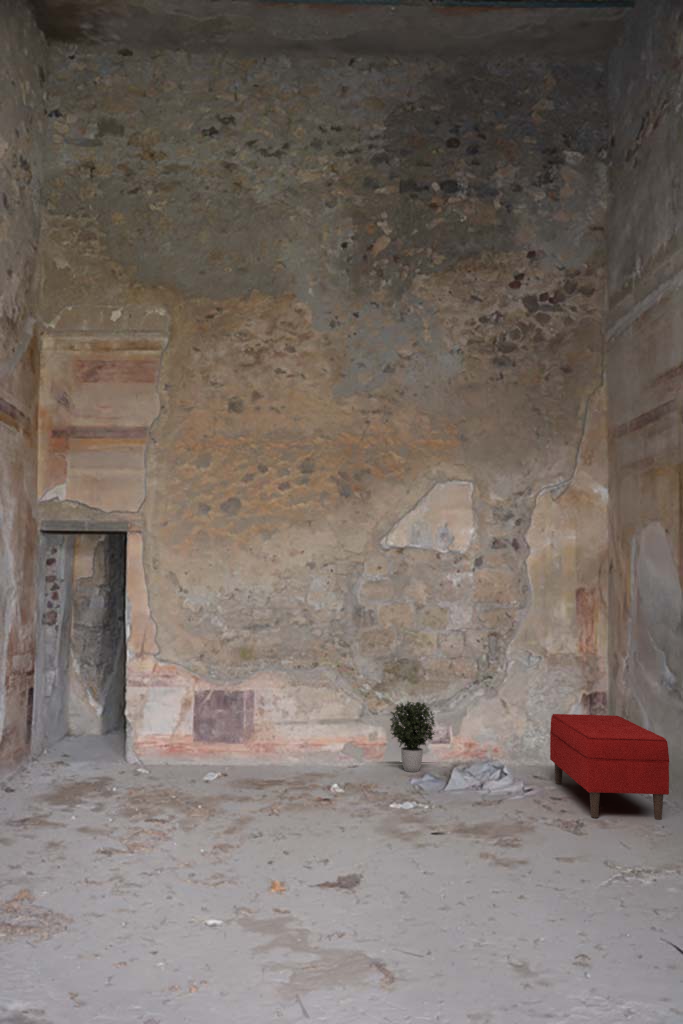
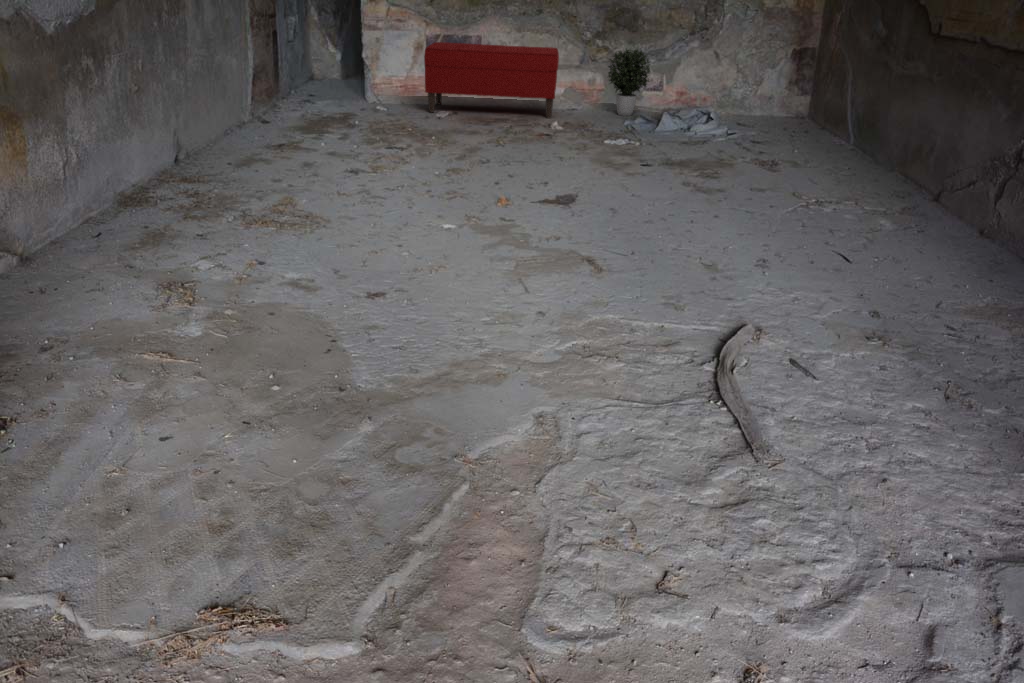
bench: present [550,714,669,820] -> present [424,42,559,118]

